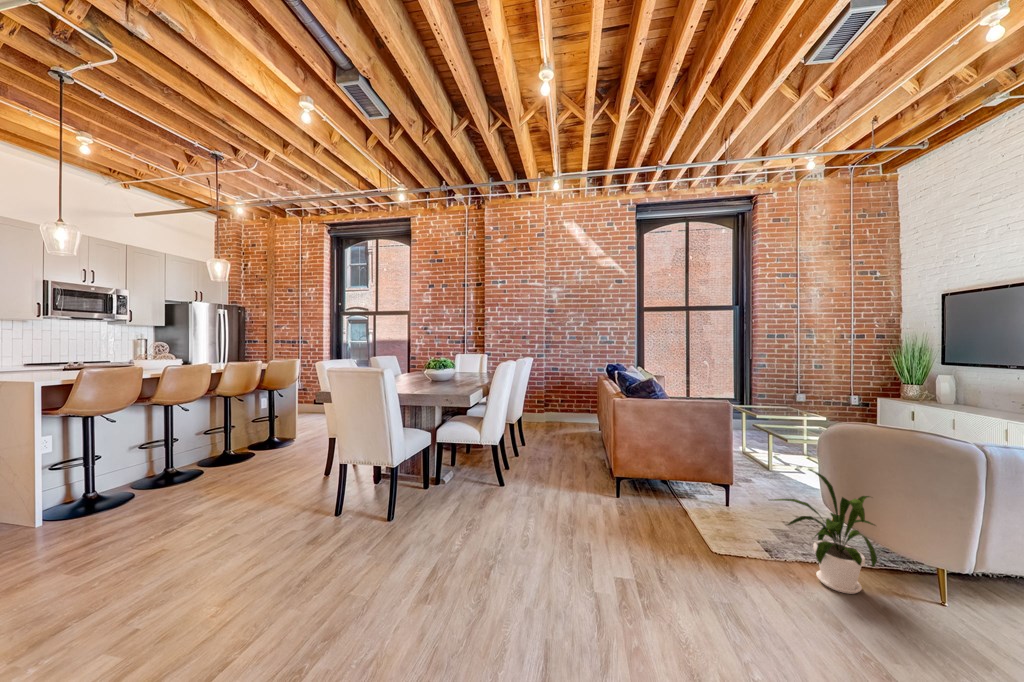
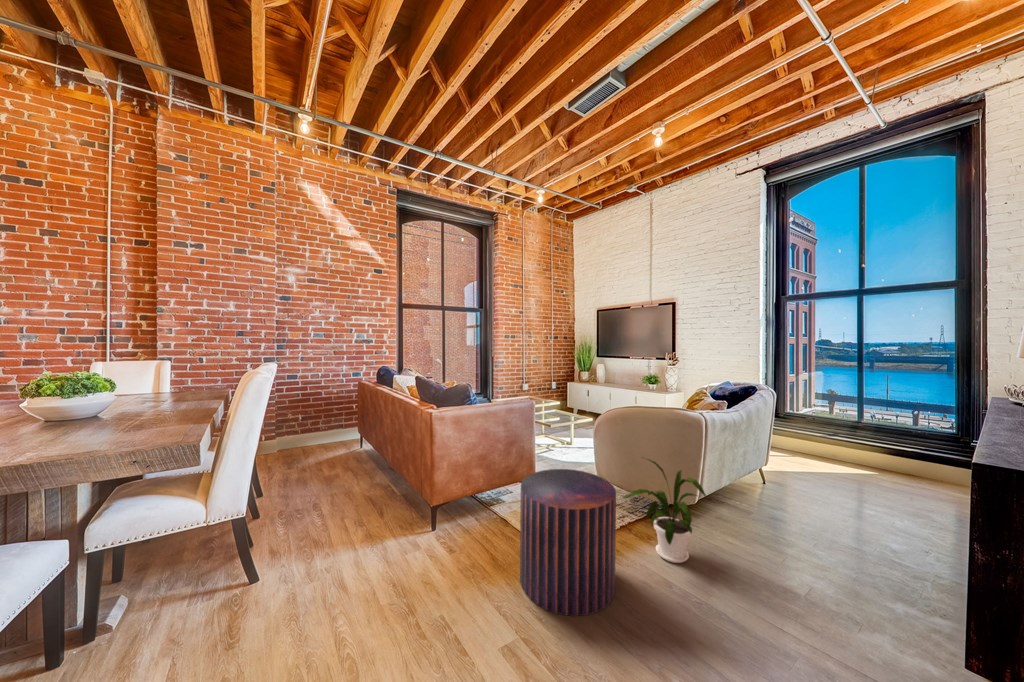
pouf: none [647,456,738,576] -> present [520,469,616,616]

